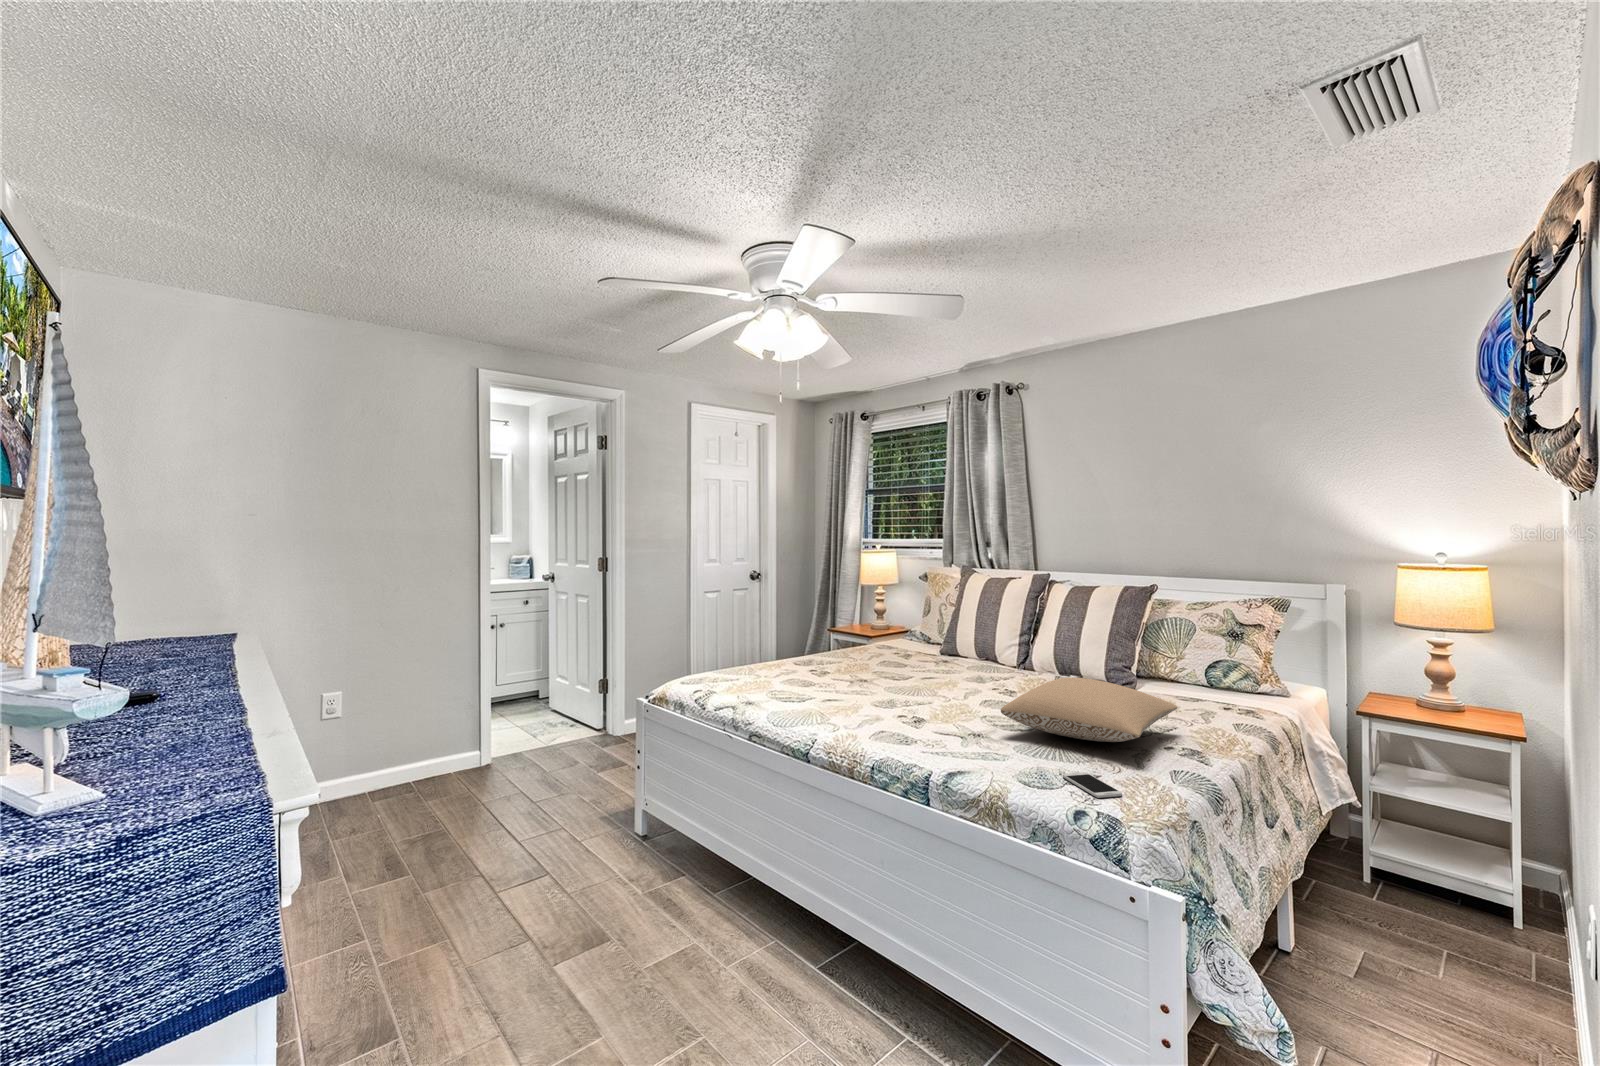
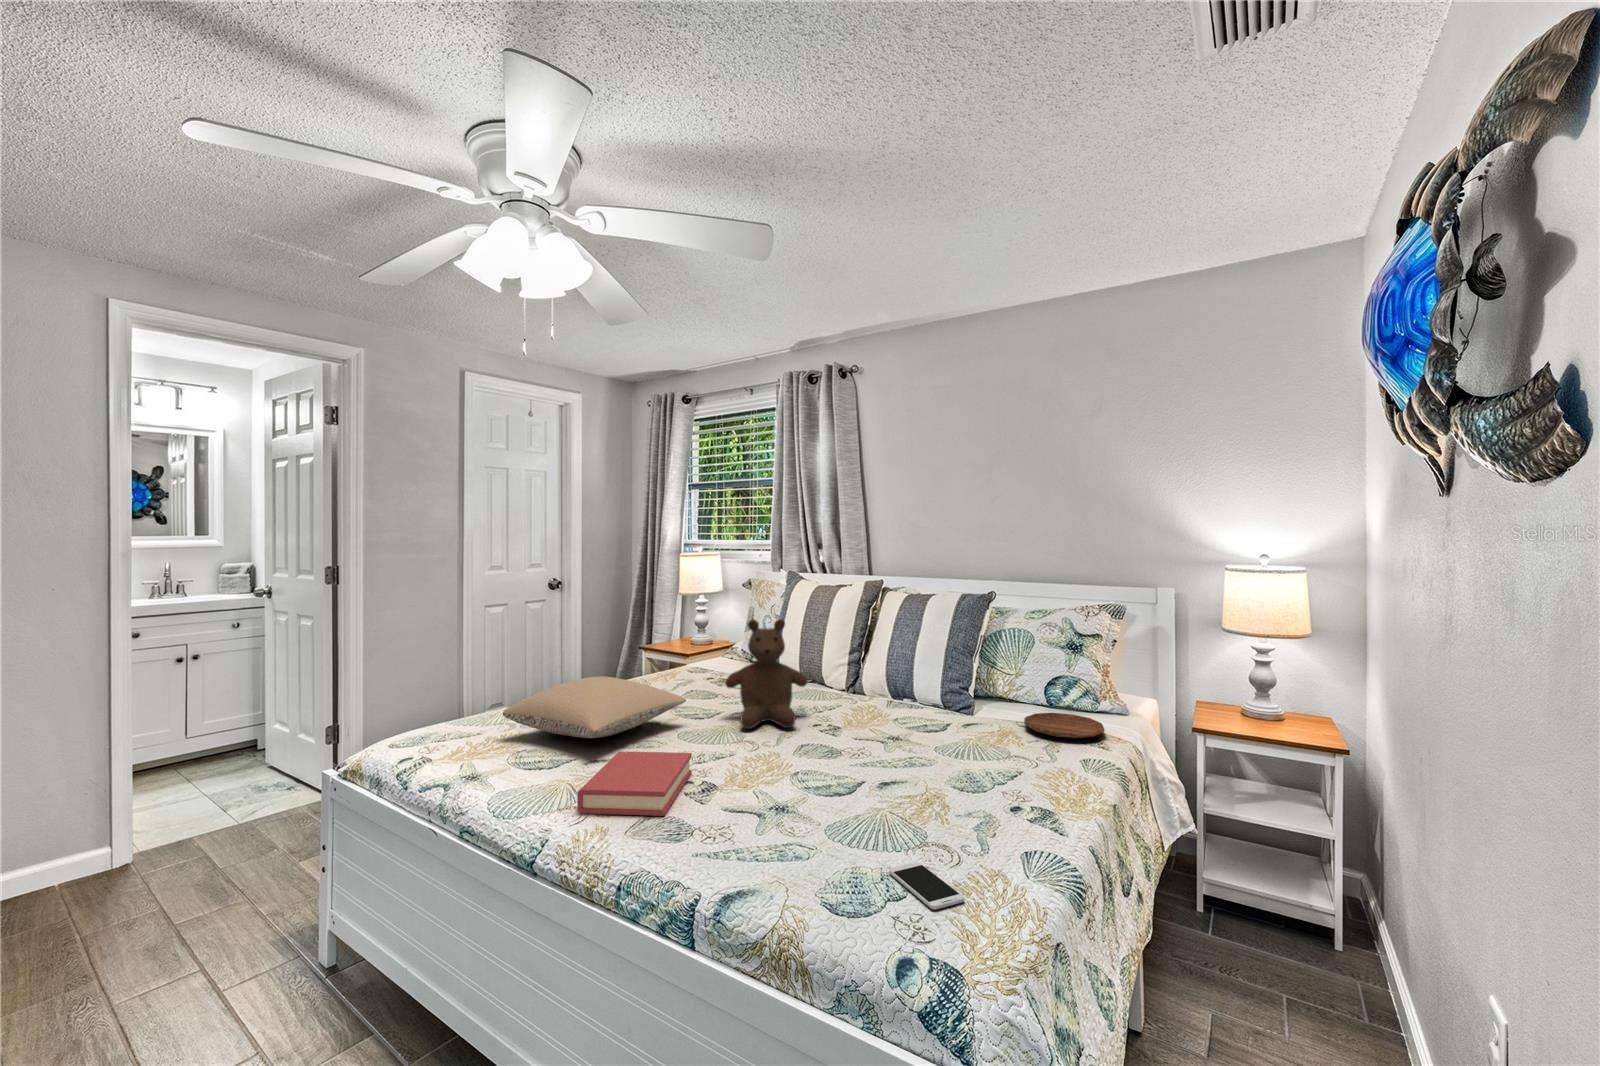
teddy bear: none [917,601,986,690] -> present [725,619,807,729]
pillow: present [1001,678,1177,742] -> present [503,676,686,738]
tray: none [1183,690,1261,709] -> present [1024,713,1105,738]
hardback book: none [824,694,900,735] -> present [577,751,692,816]

